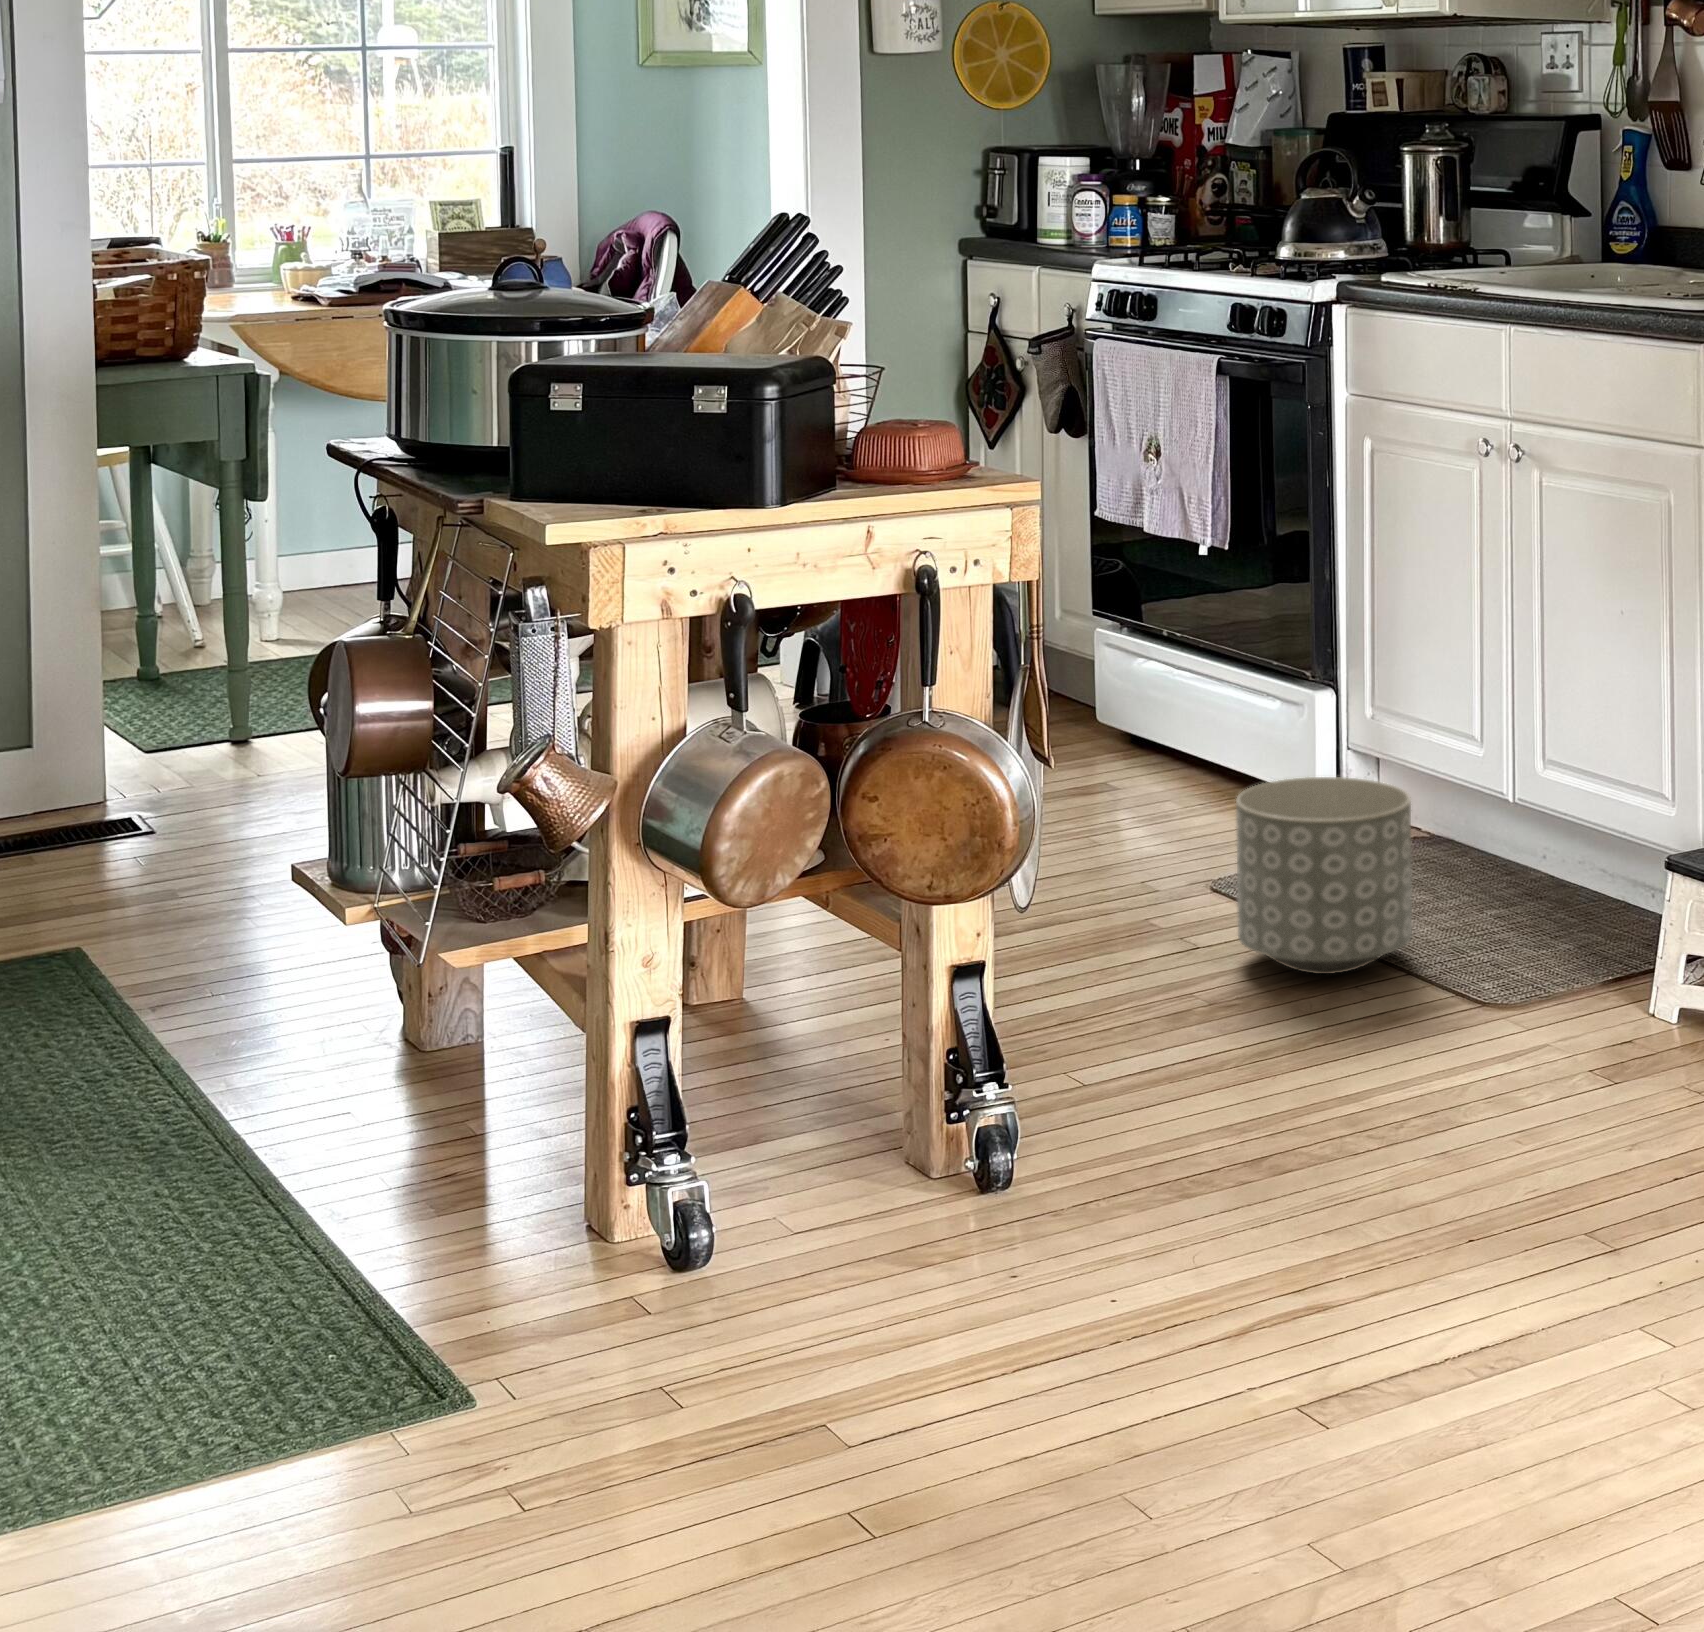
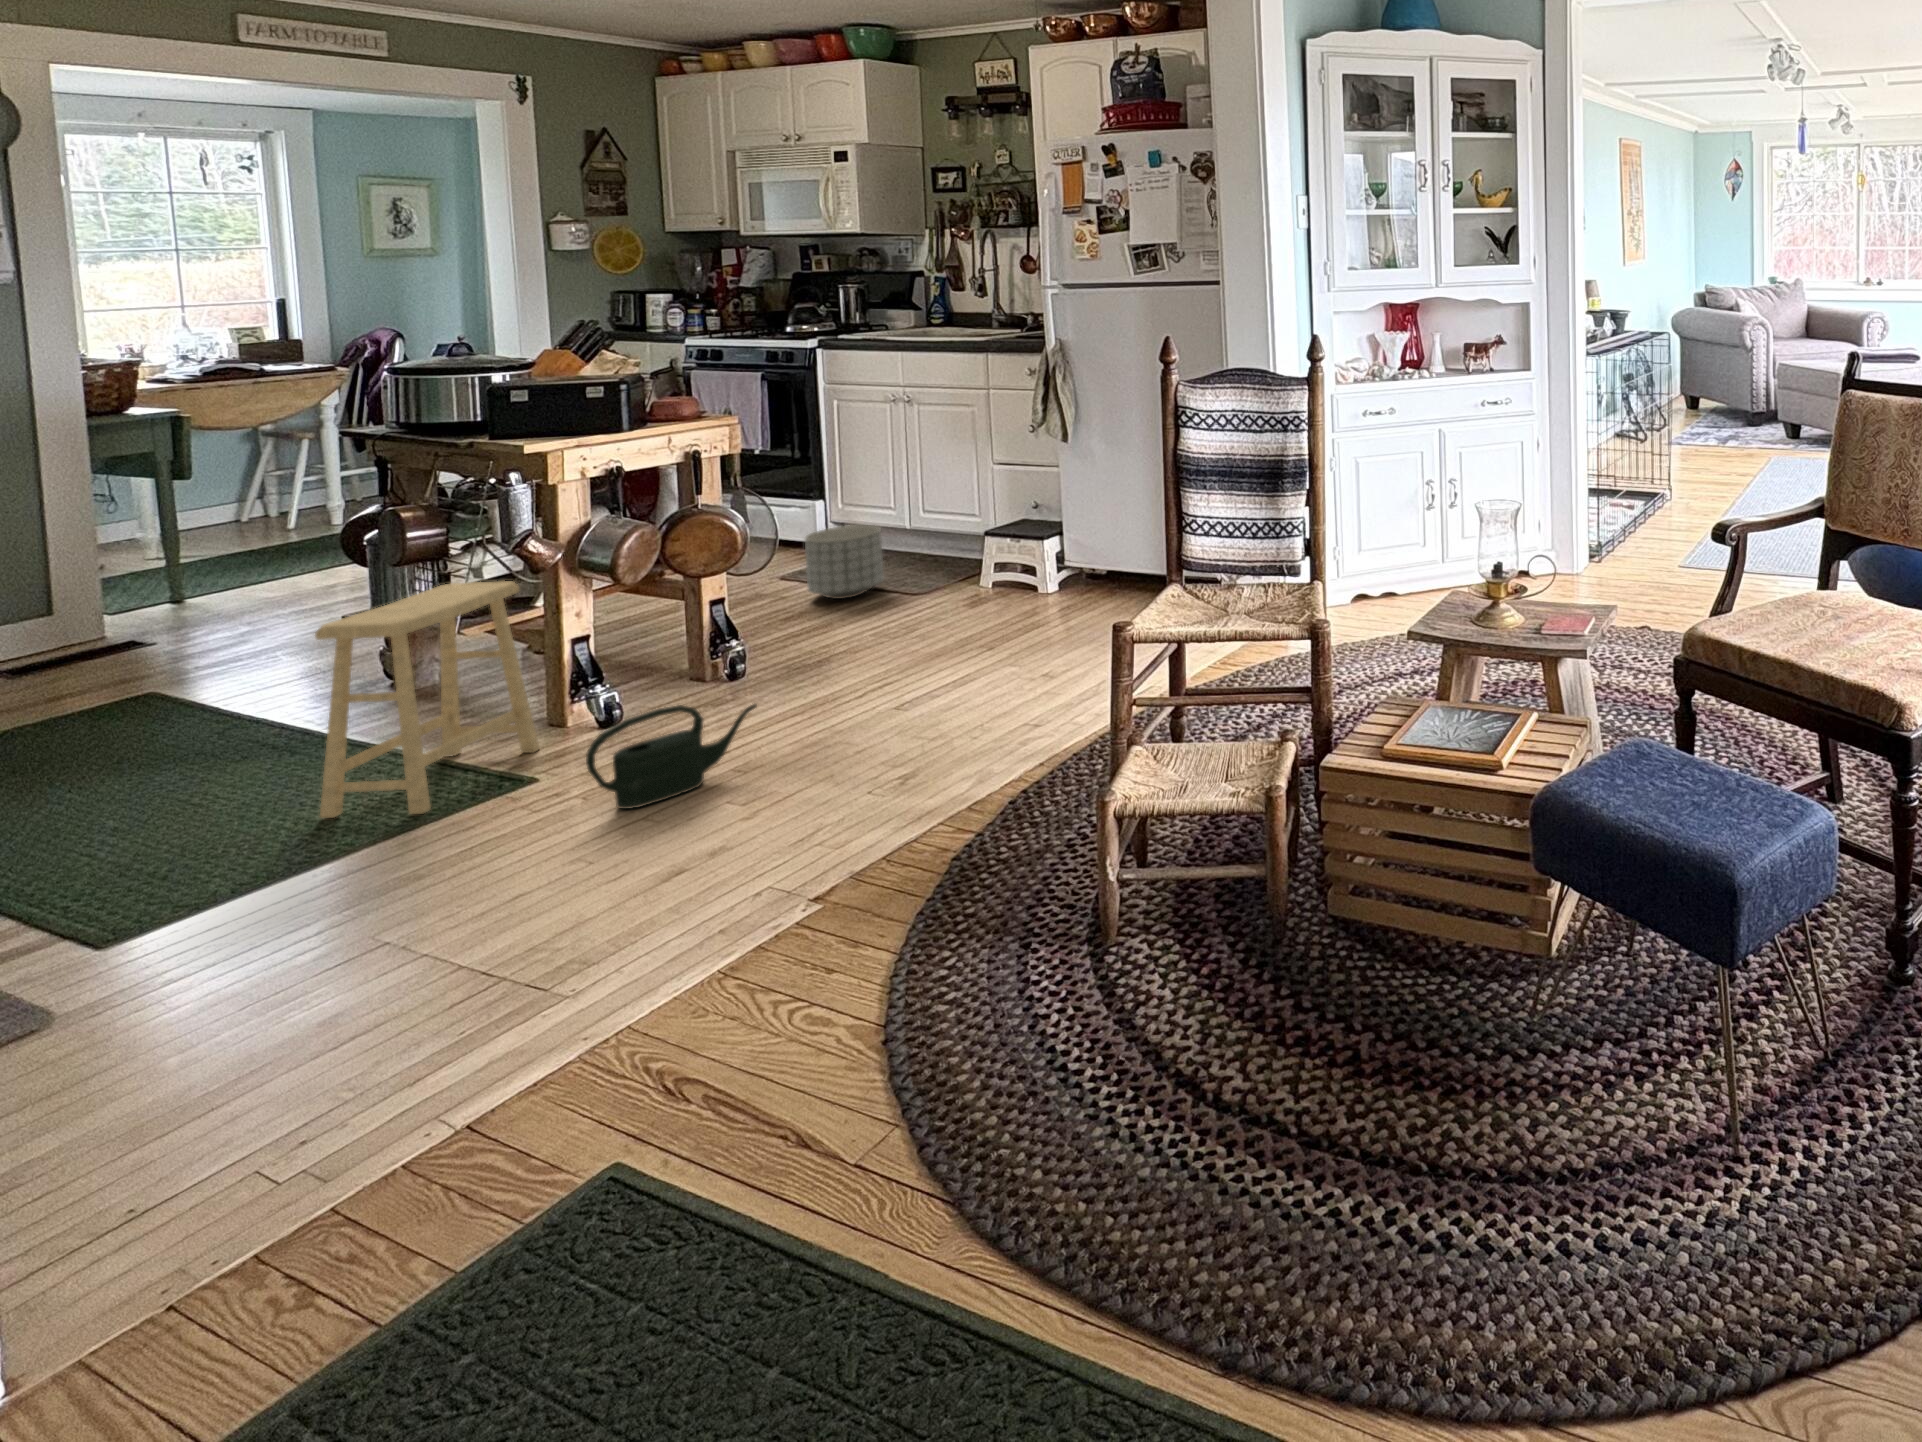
footstool: none [138,829,558,1398] -> present [315,581,539,818]
watering can: none [518,1288,919,1552] -> present [586,704,756,809]

